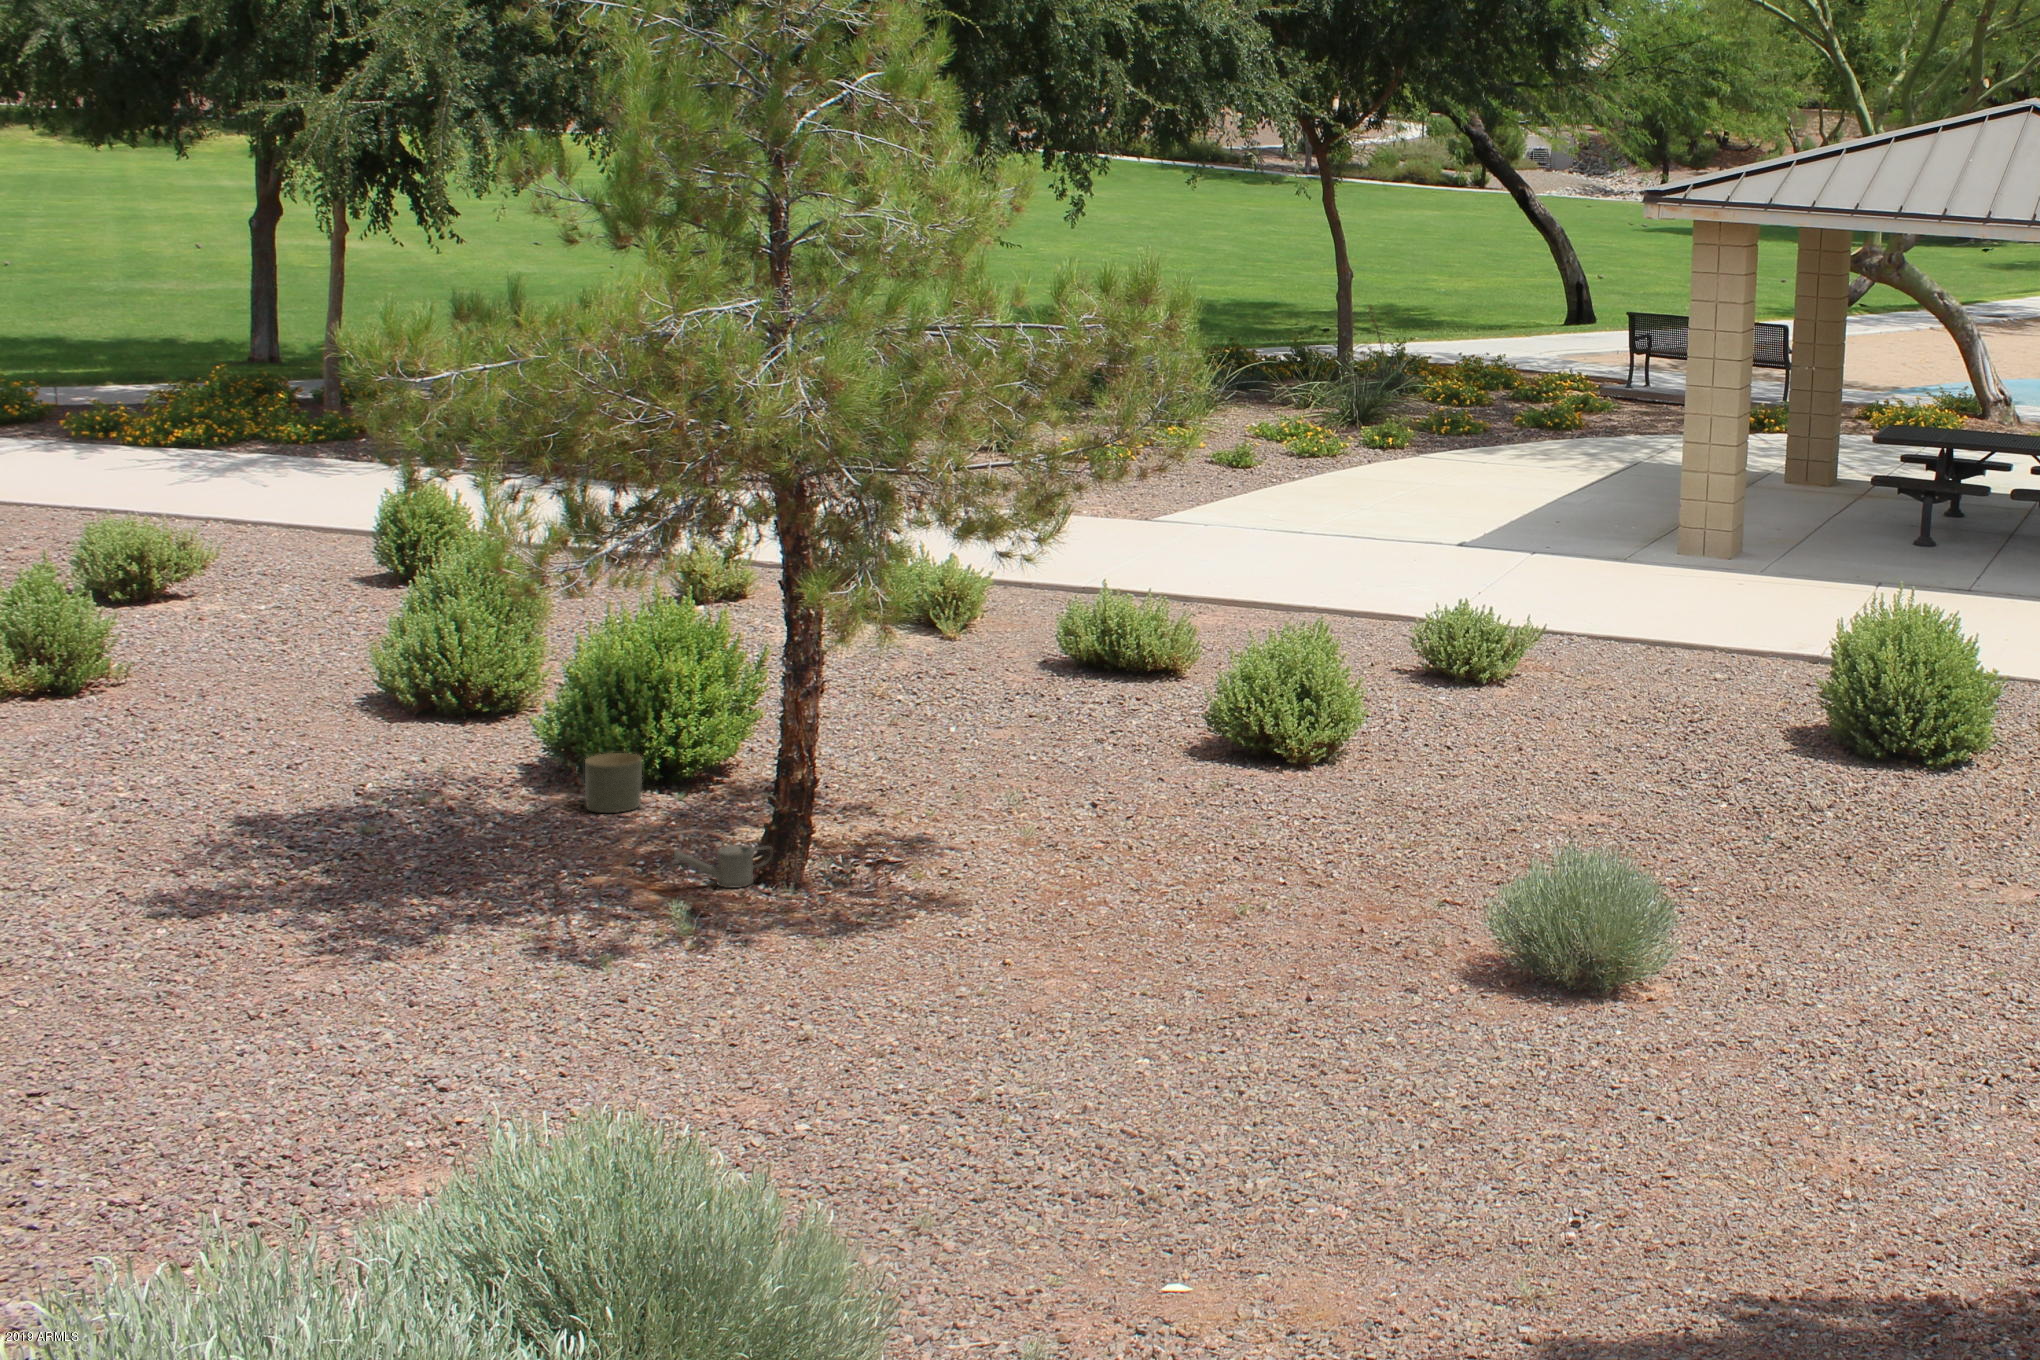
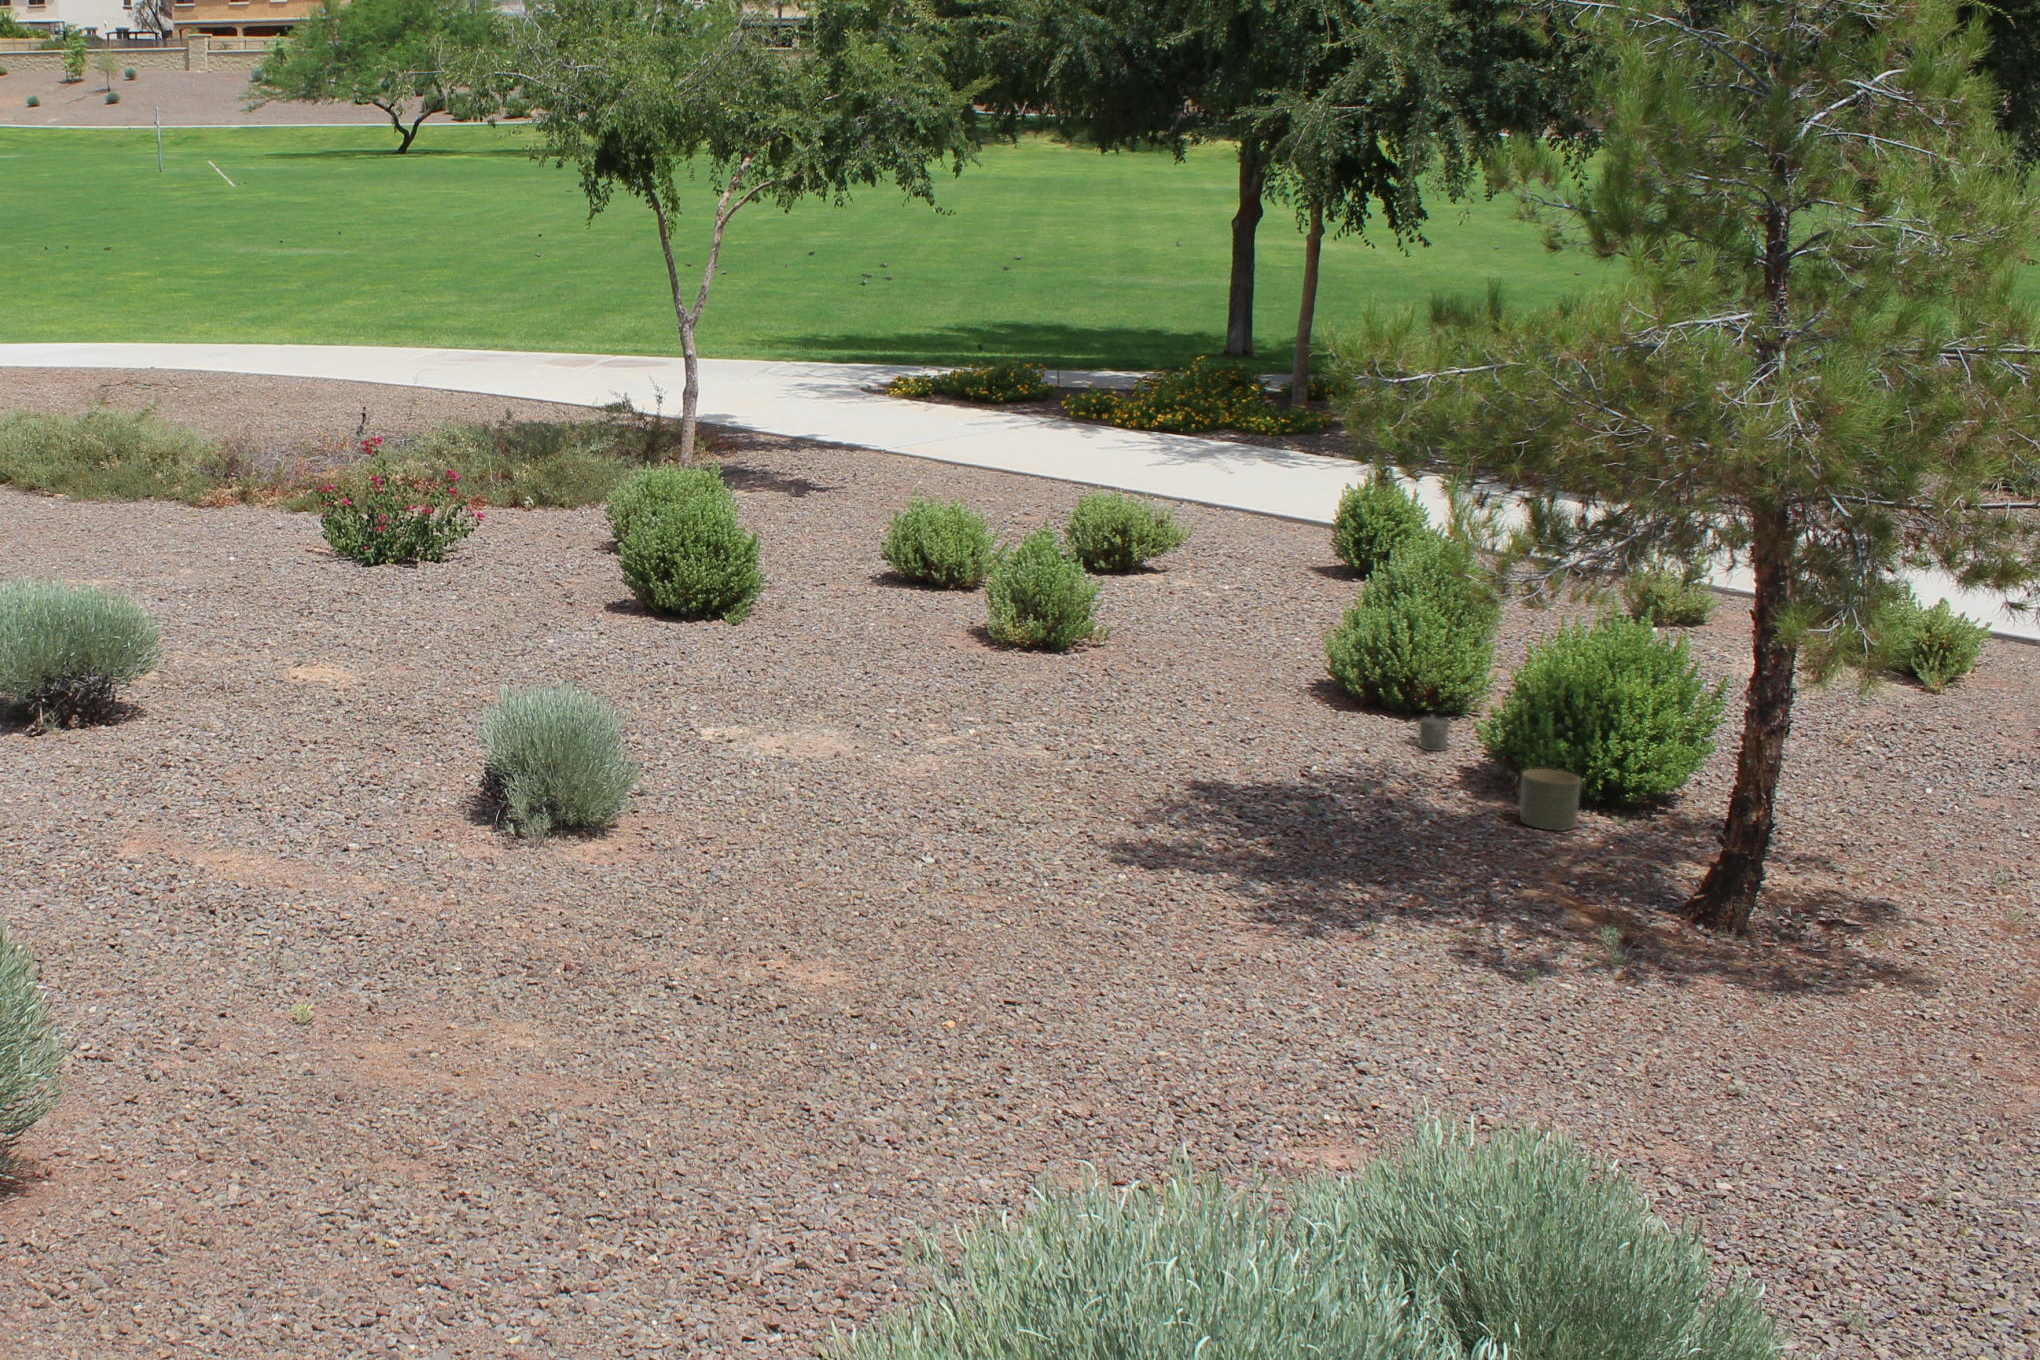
watering can: present [674,845,773,888] -> present [1418,715,1450,751]

